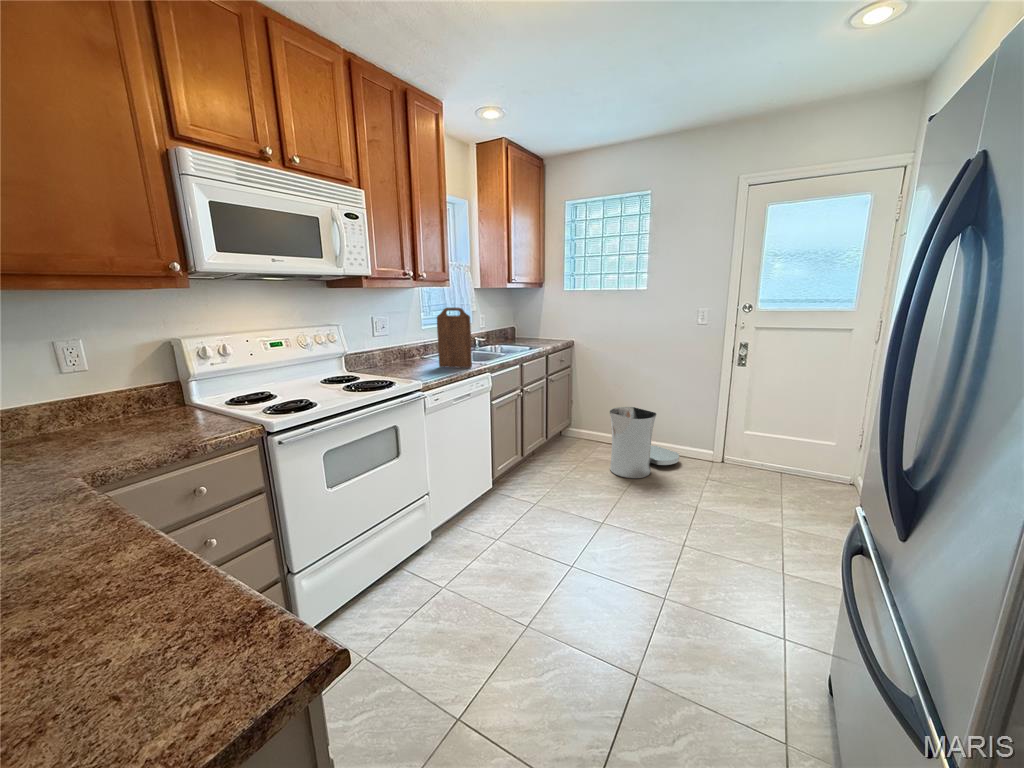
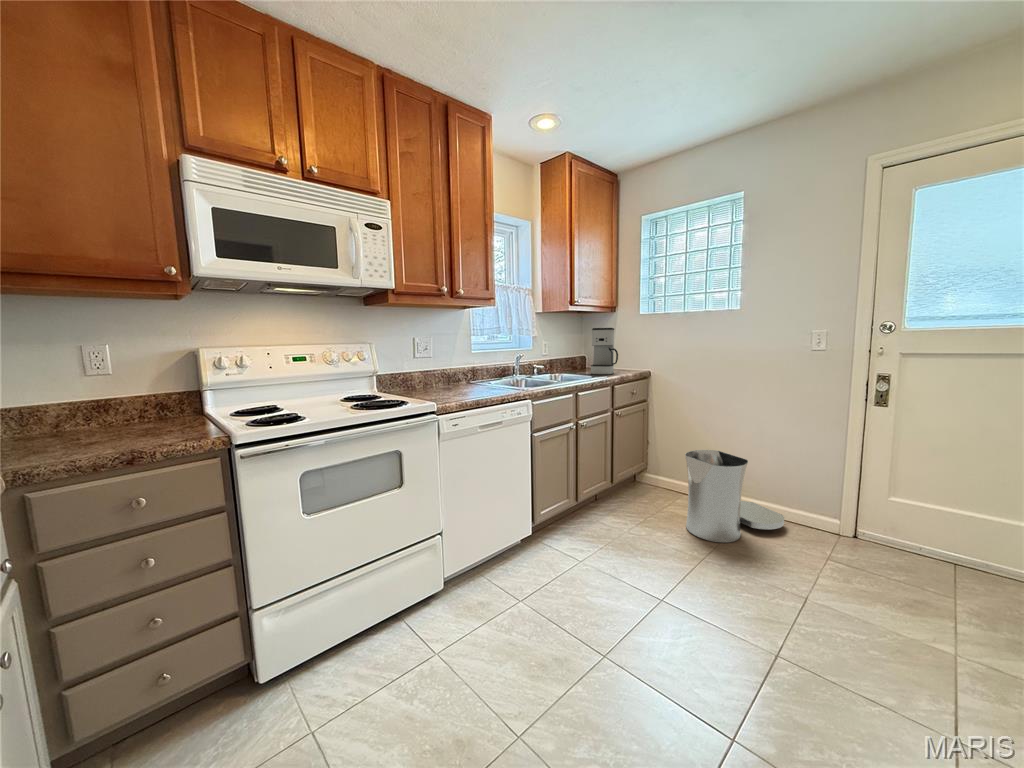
coffee maker: none [524,303,547,346] -> present [591,328,618,375]
cutting board: present [437,308,472,368] -> none [473,325,508,392]

